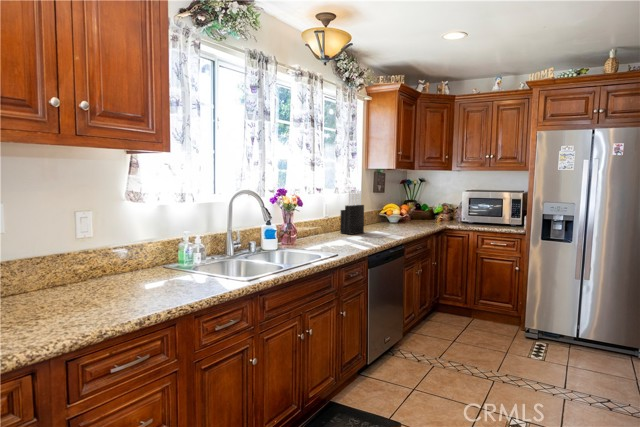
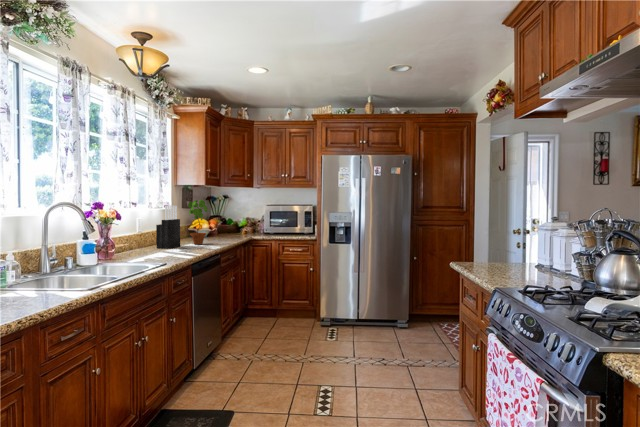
potted plant: none [374,185,393,232] -> present [188,200,207,244]

